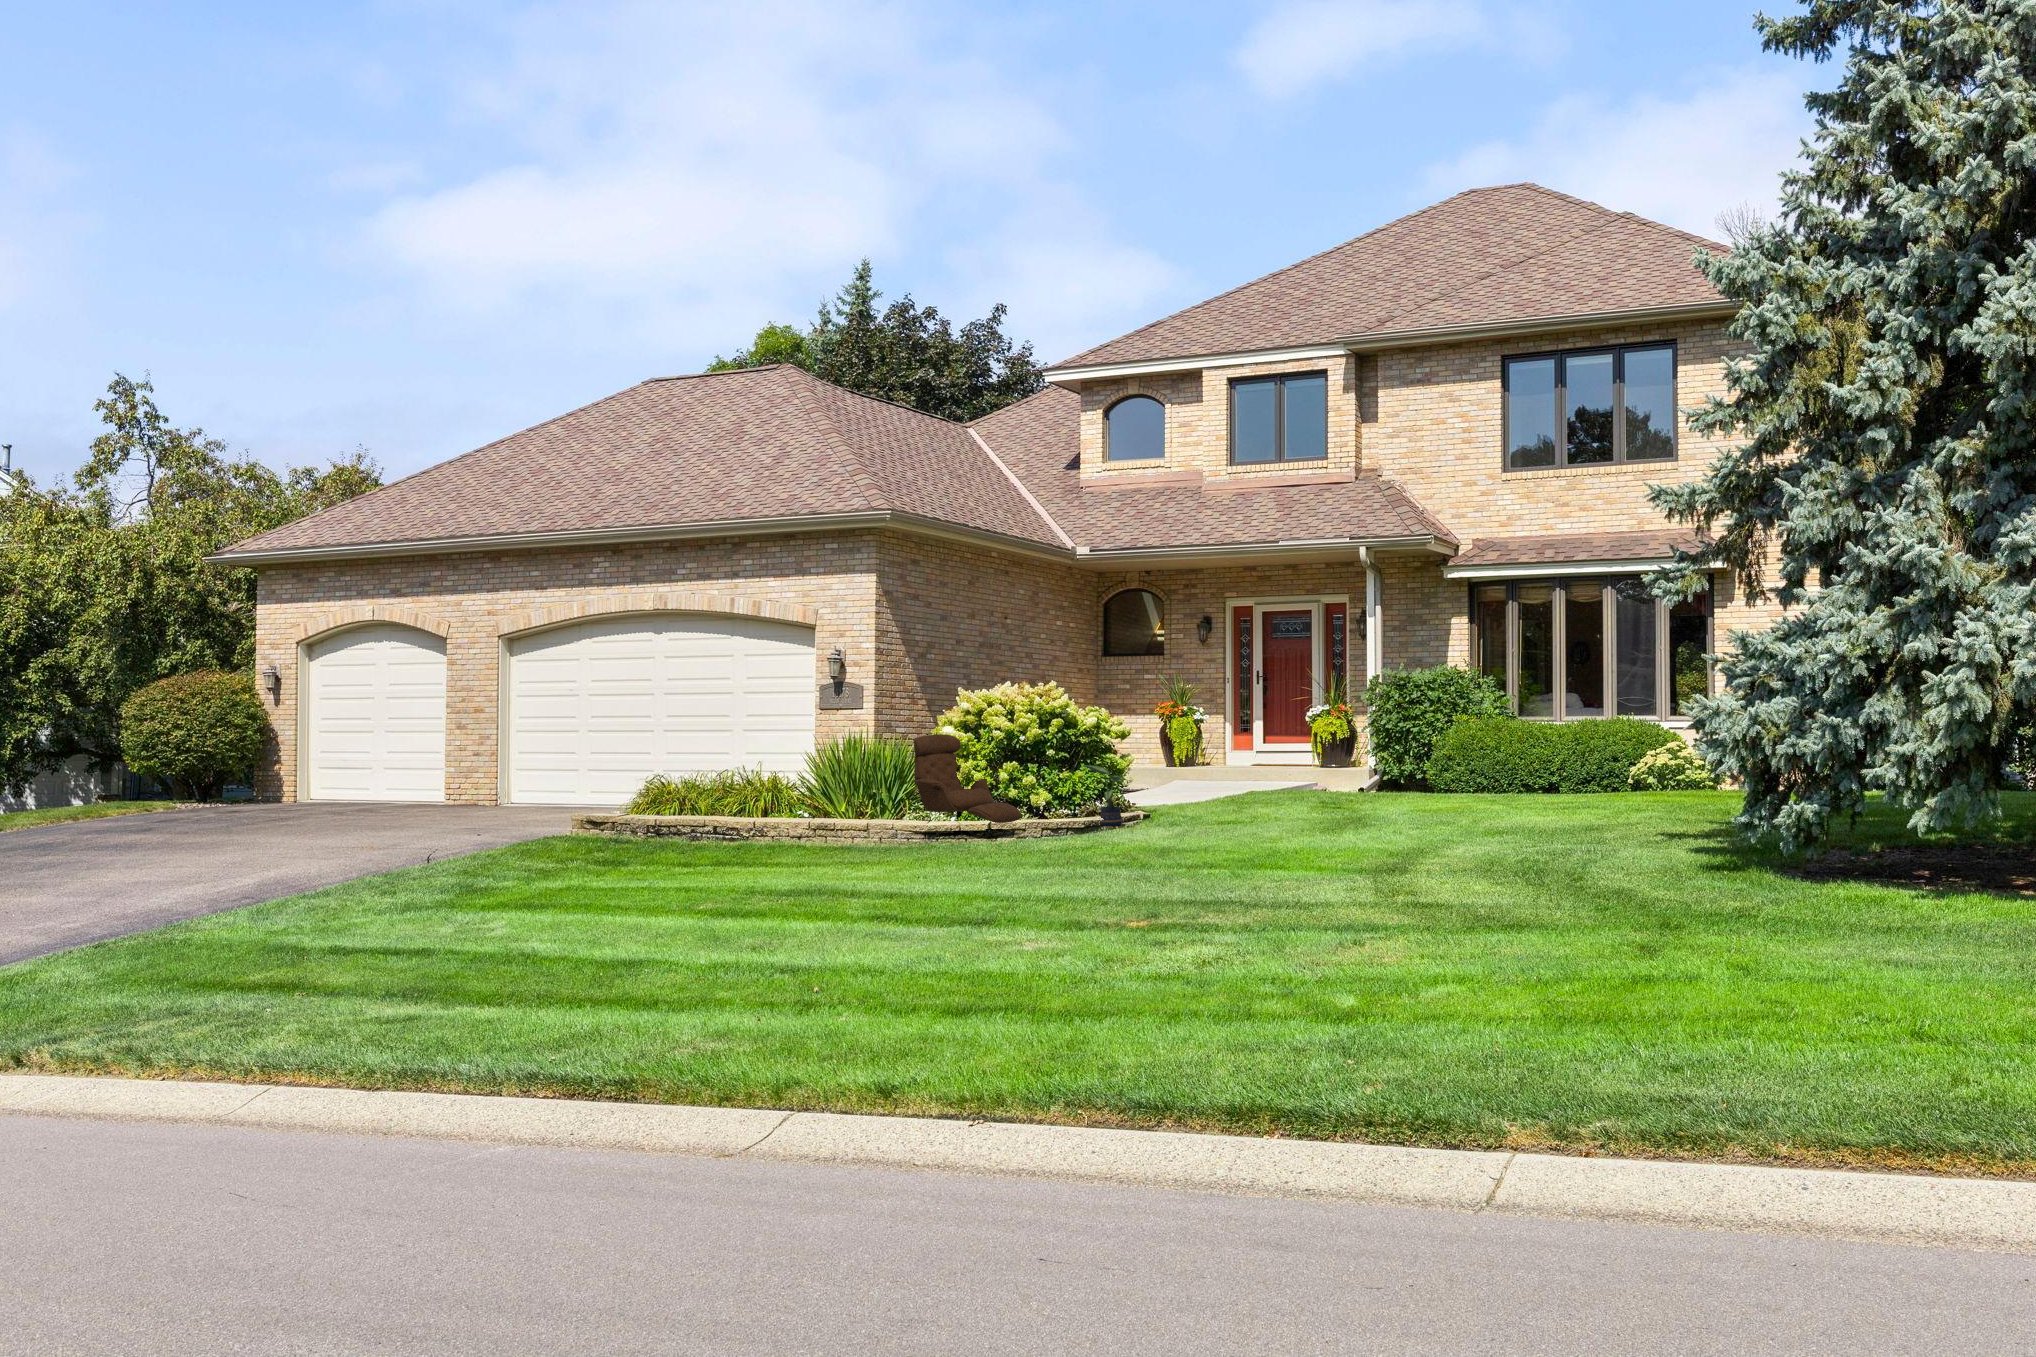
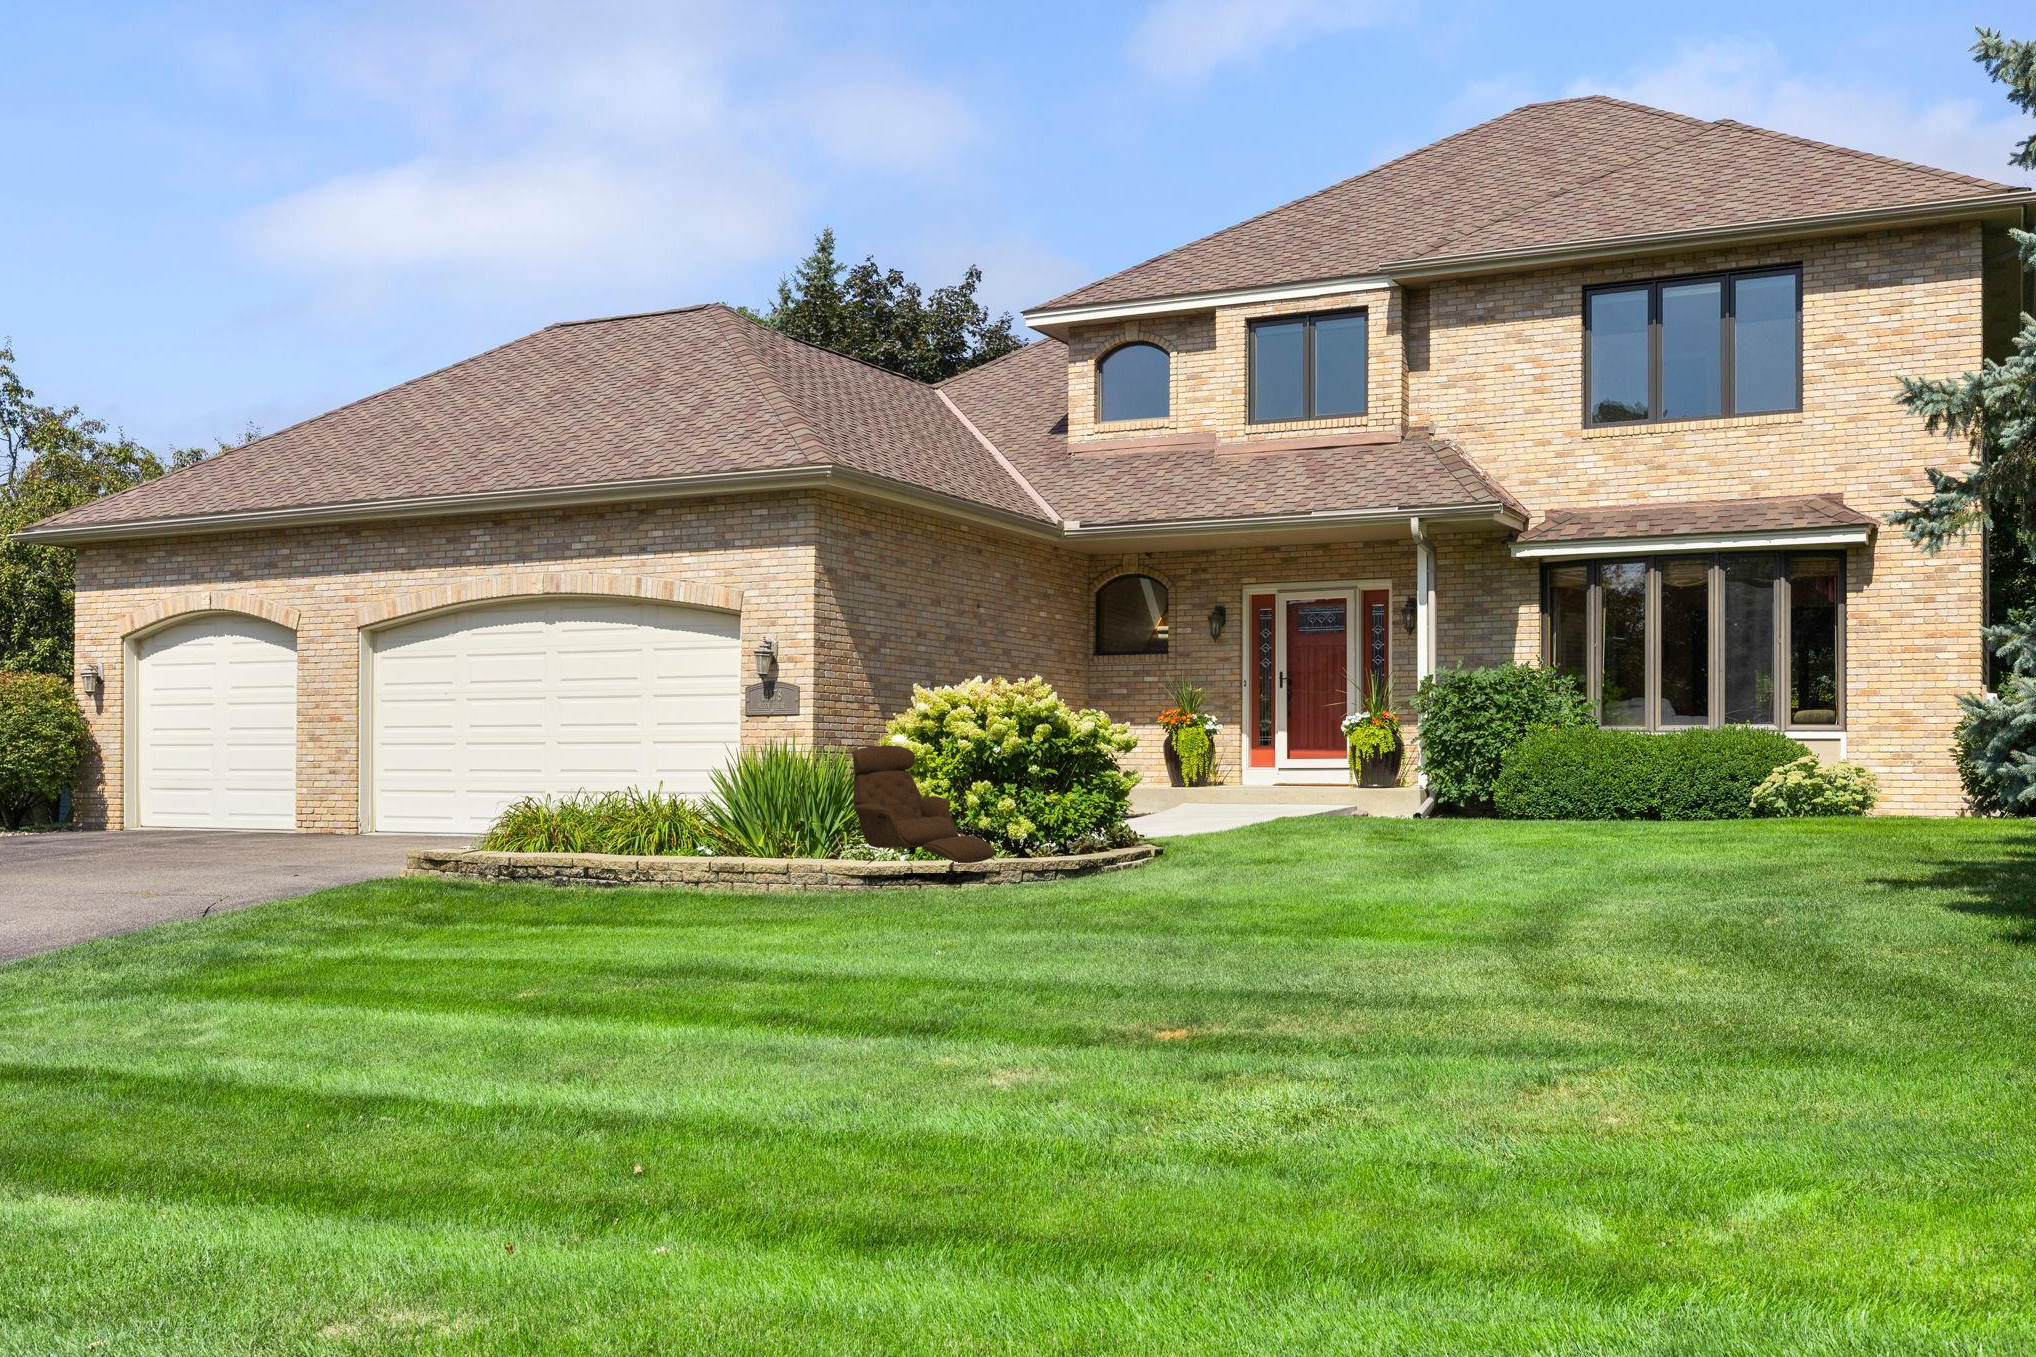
potted plant: present [1084,765,1124,826] -> none [1075,786,1128,866]

